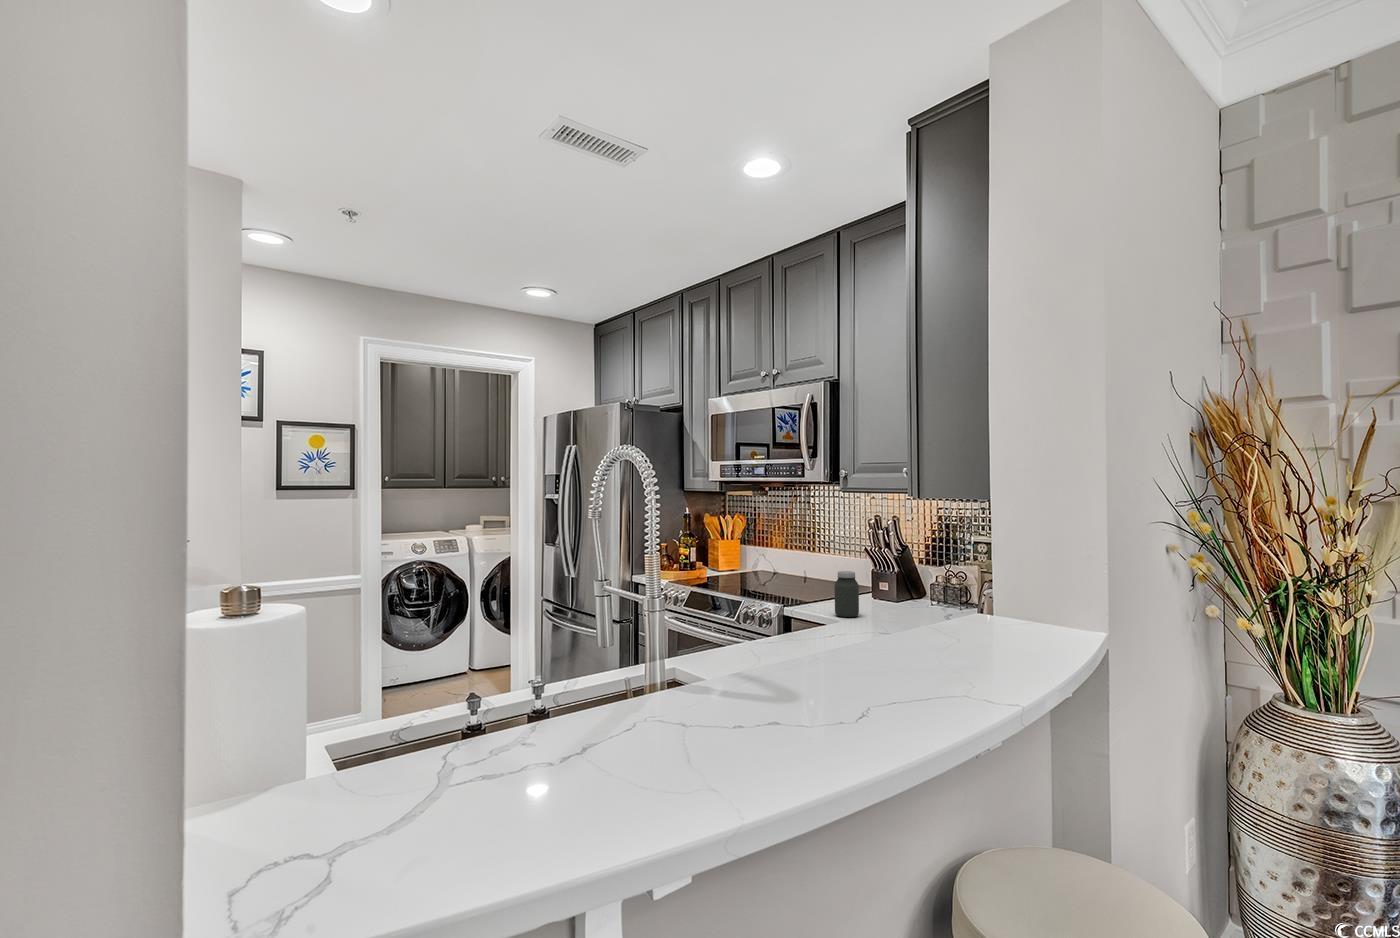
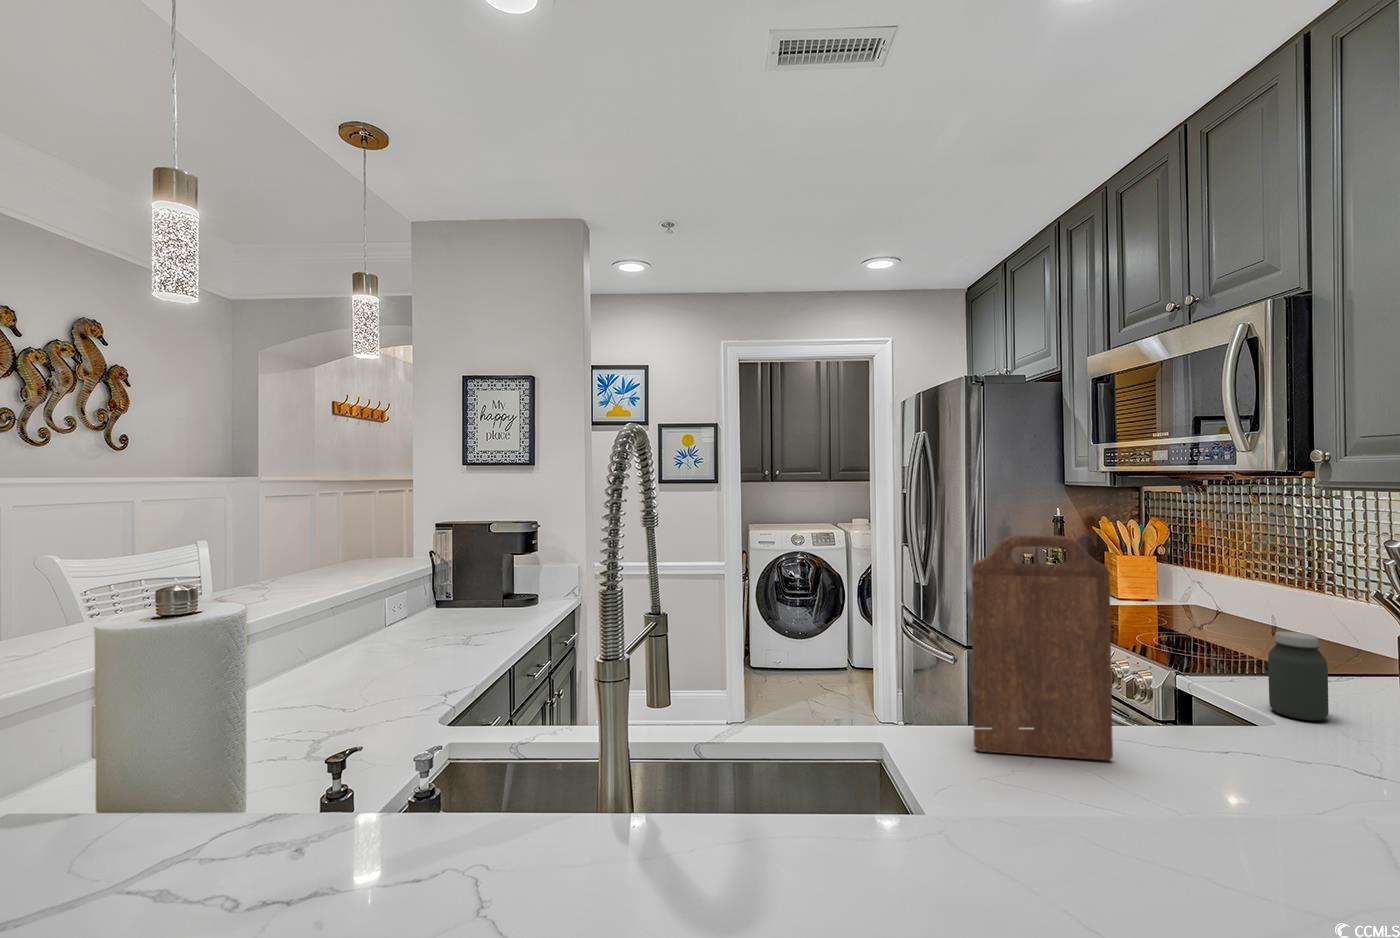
cutting board: none [732,521,798,656] -> present [972,535,1113,760]

